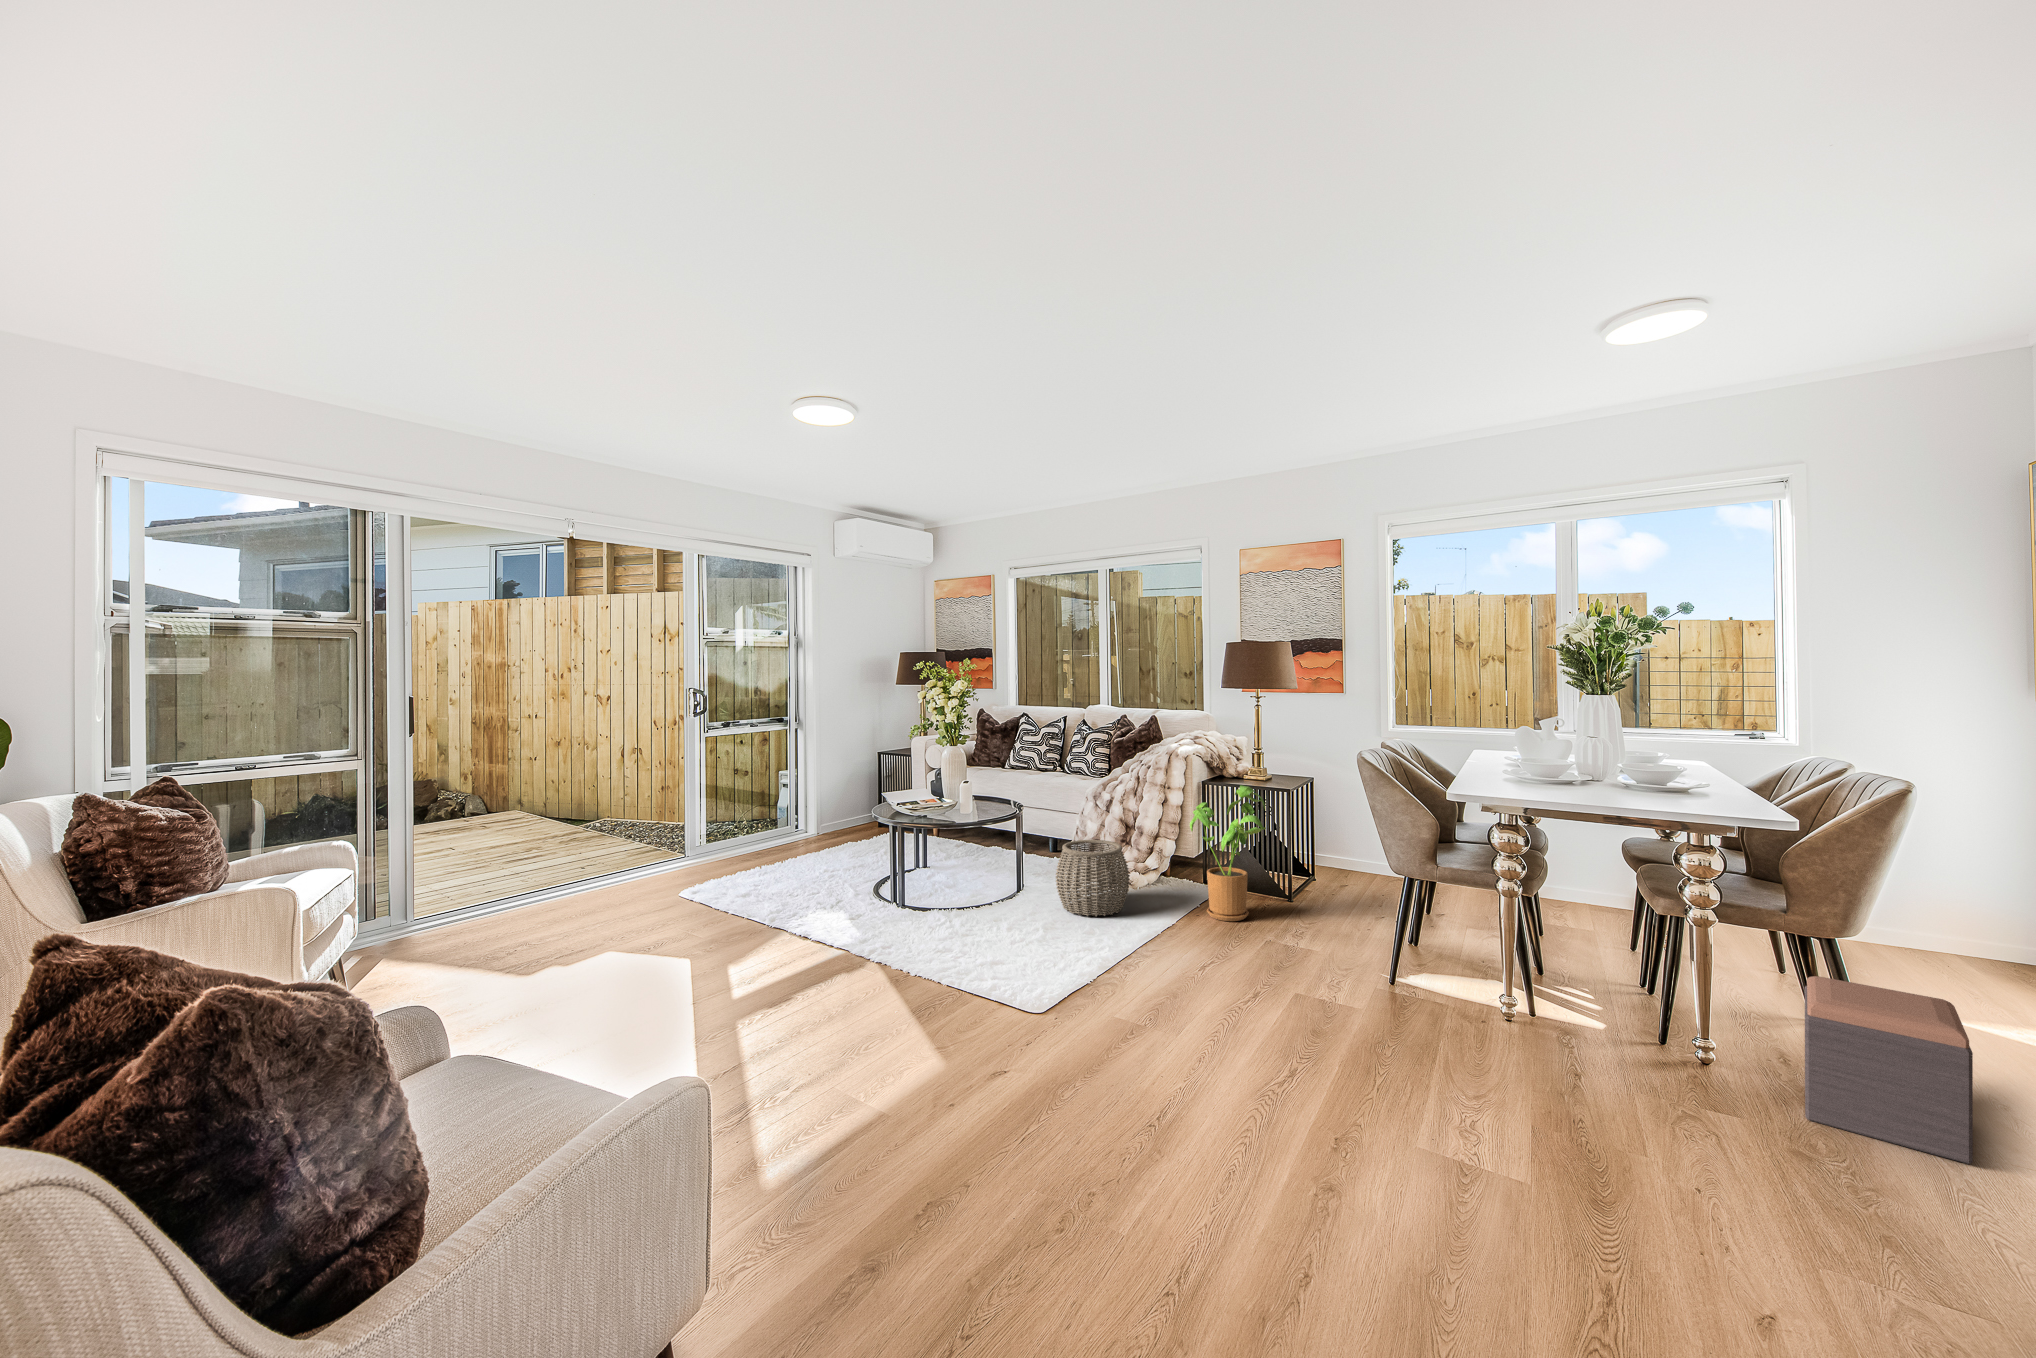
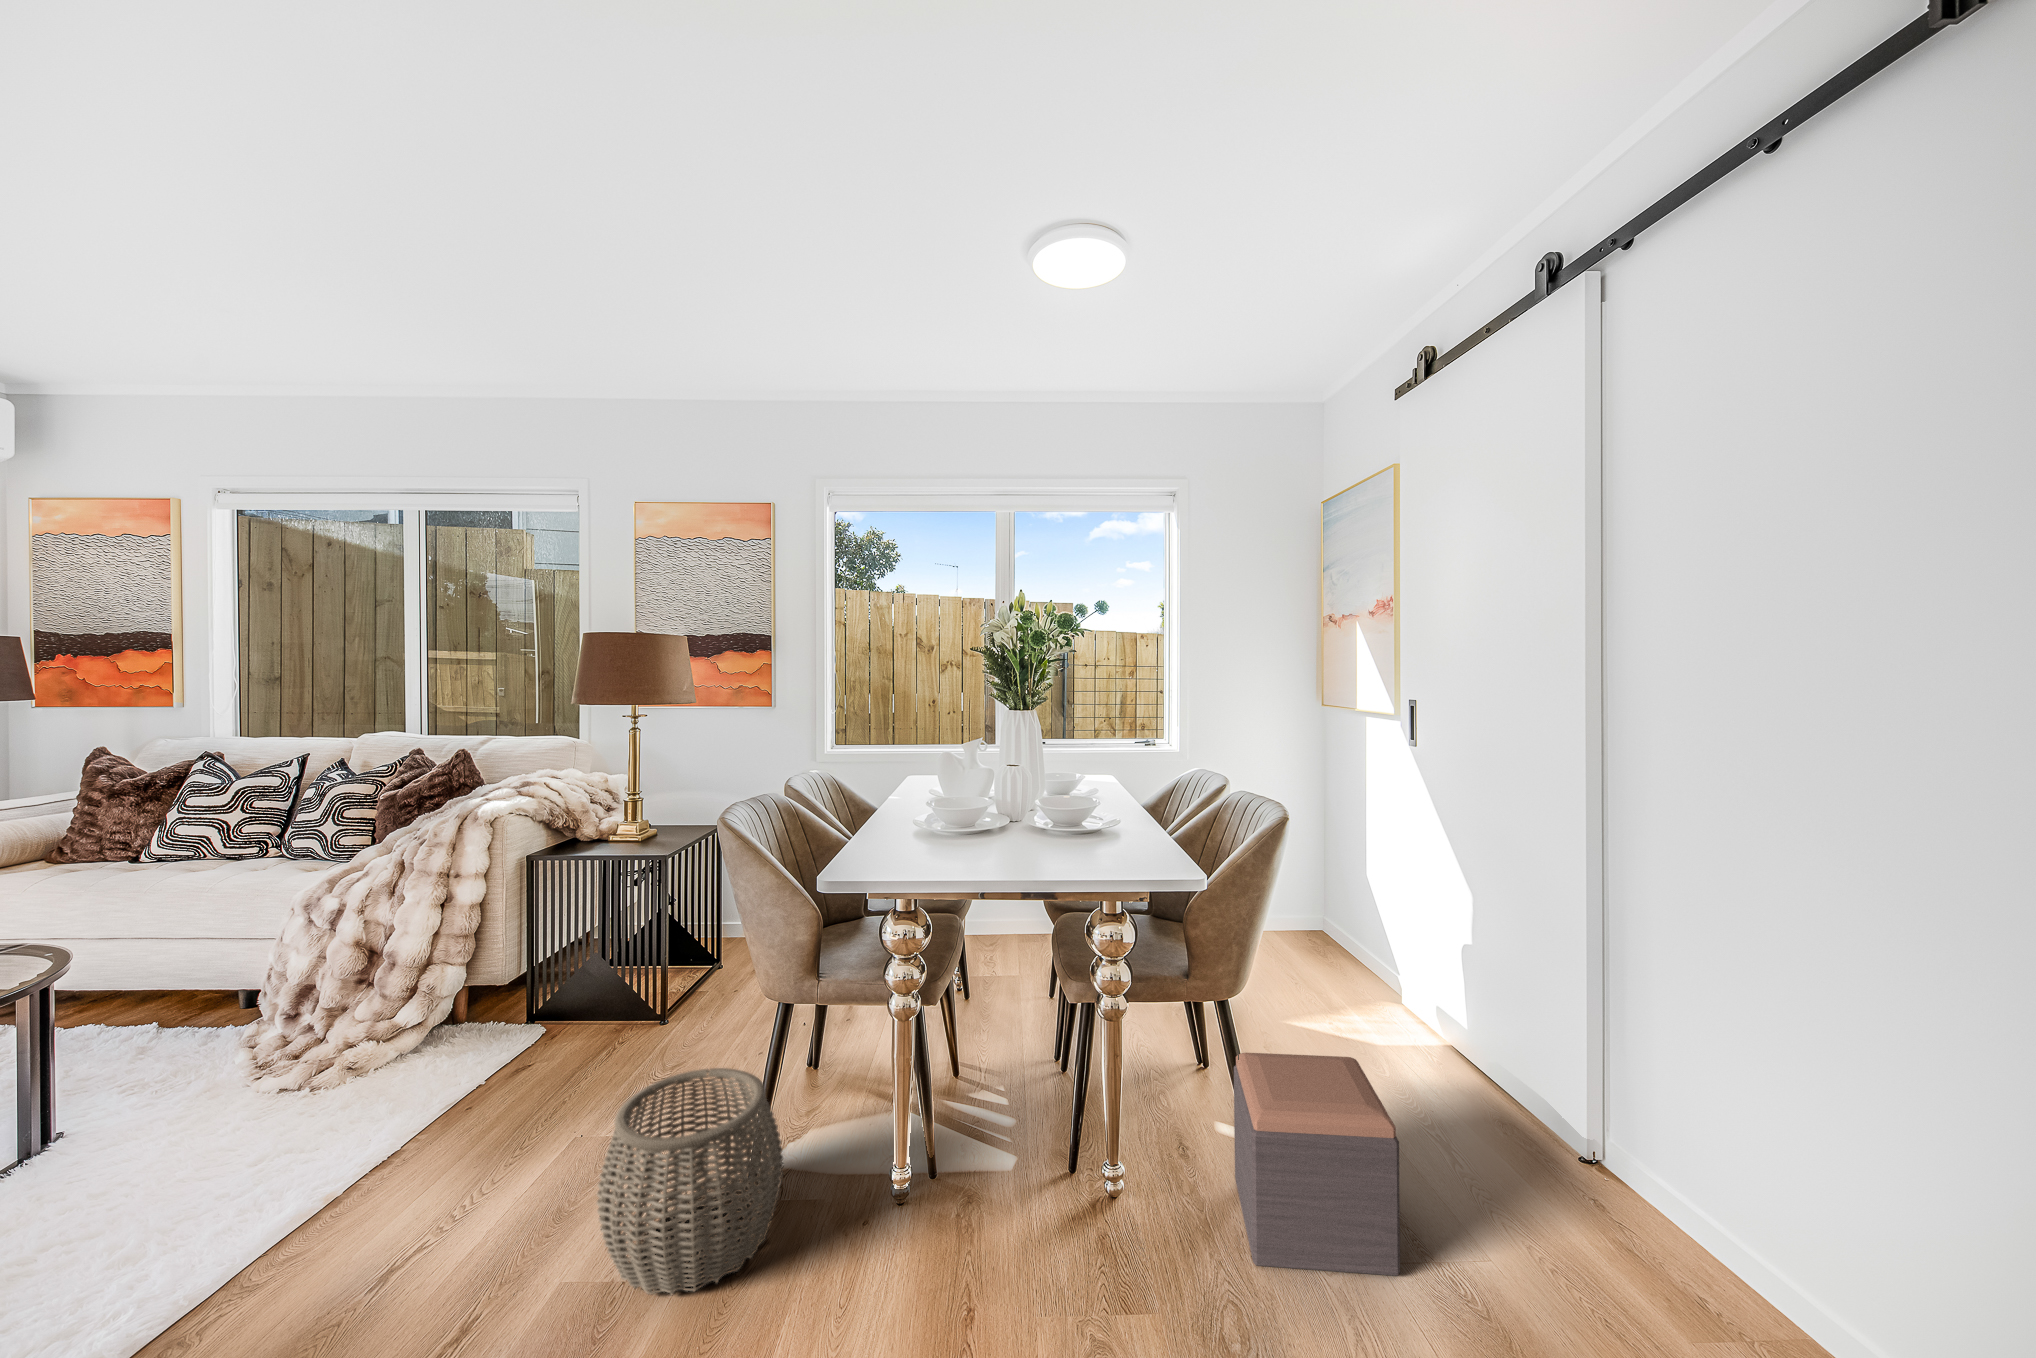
house plant: present [1190,786,1266,921] -> none [462,870,599,1104]
woven basket: present [1056,840,1130,917] -> present [597,1068,784,1295]

